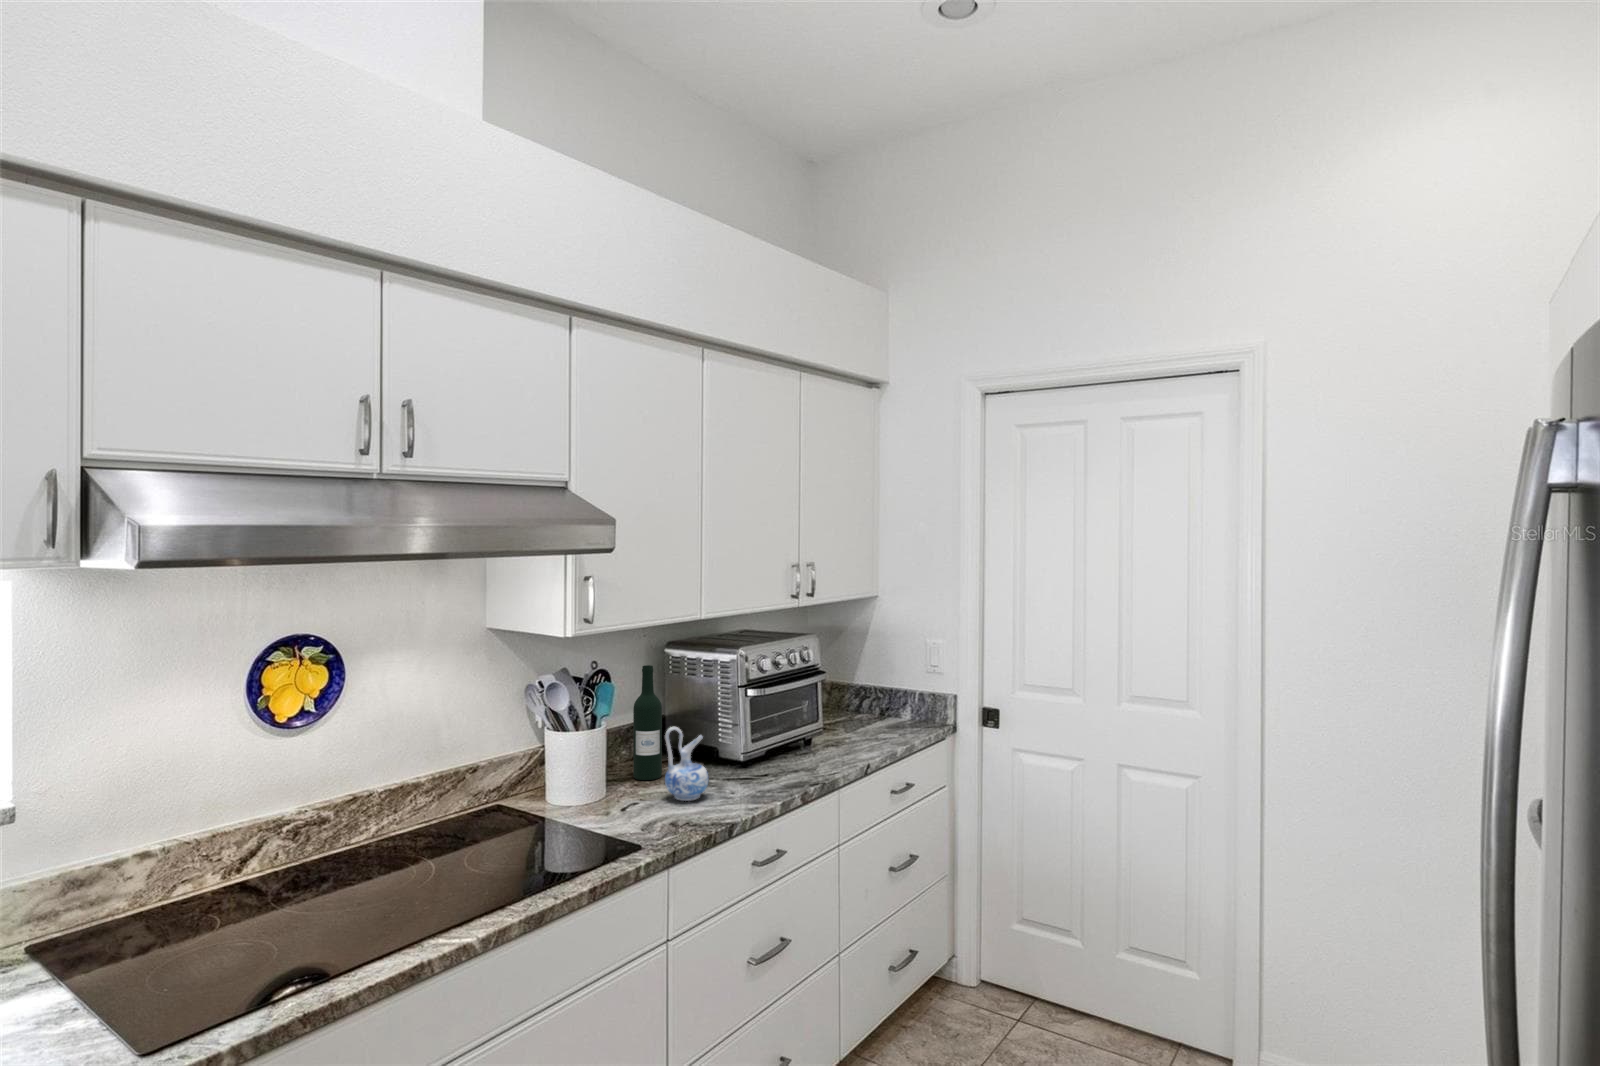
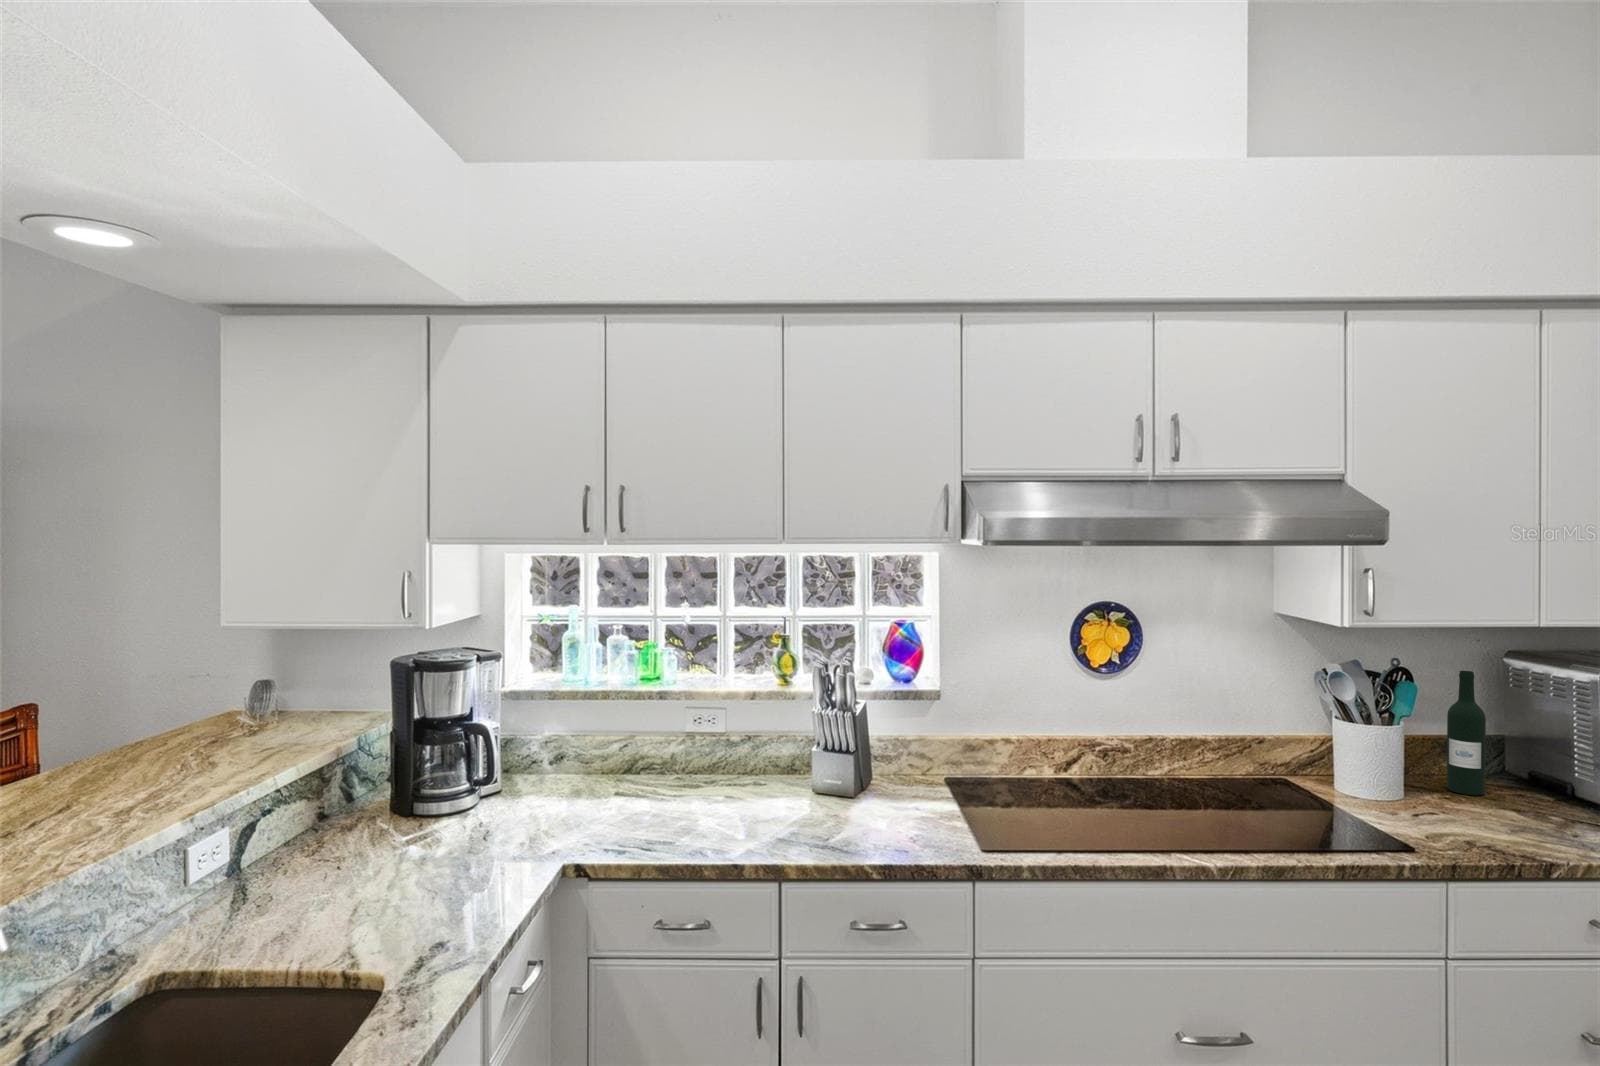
ceramic pitcher: present [665,727,708,801] -> none [1474,738,1536,825]

